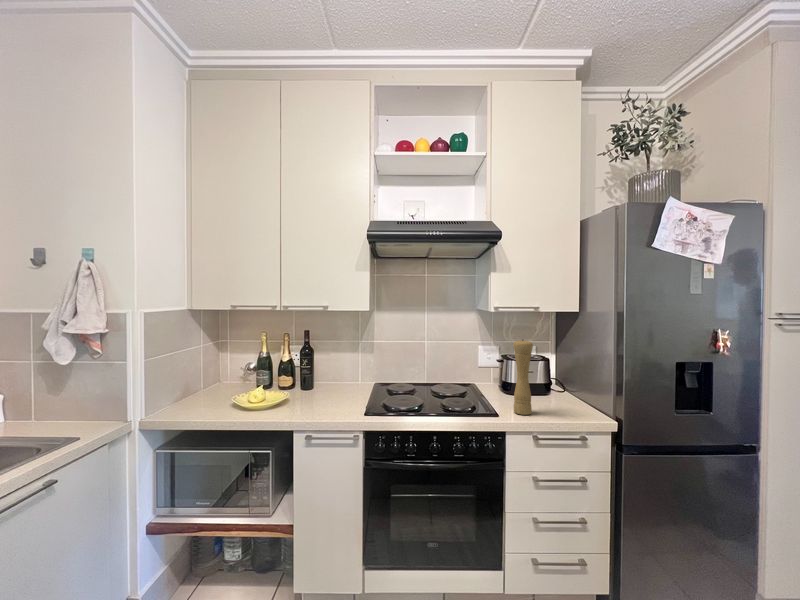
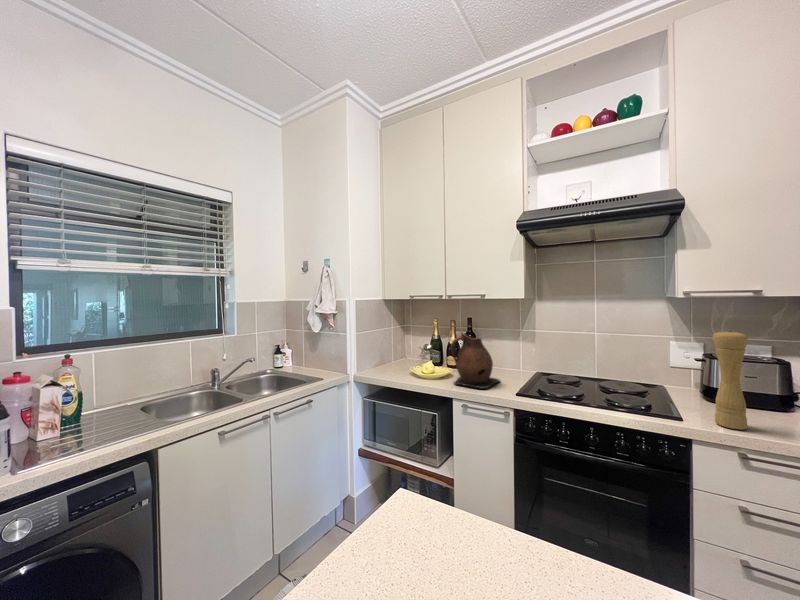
ceramic pitcher: none [289,349,344,414] -> present [451,331,500,389]

